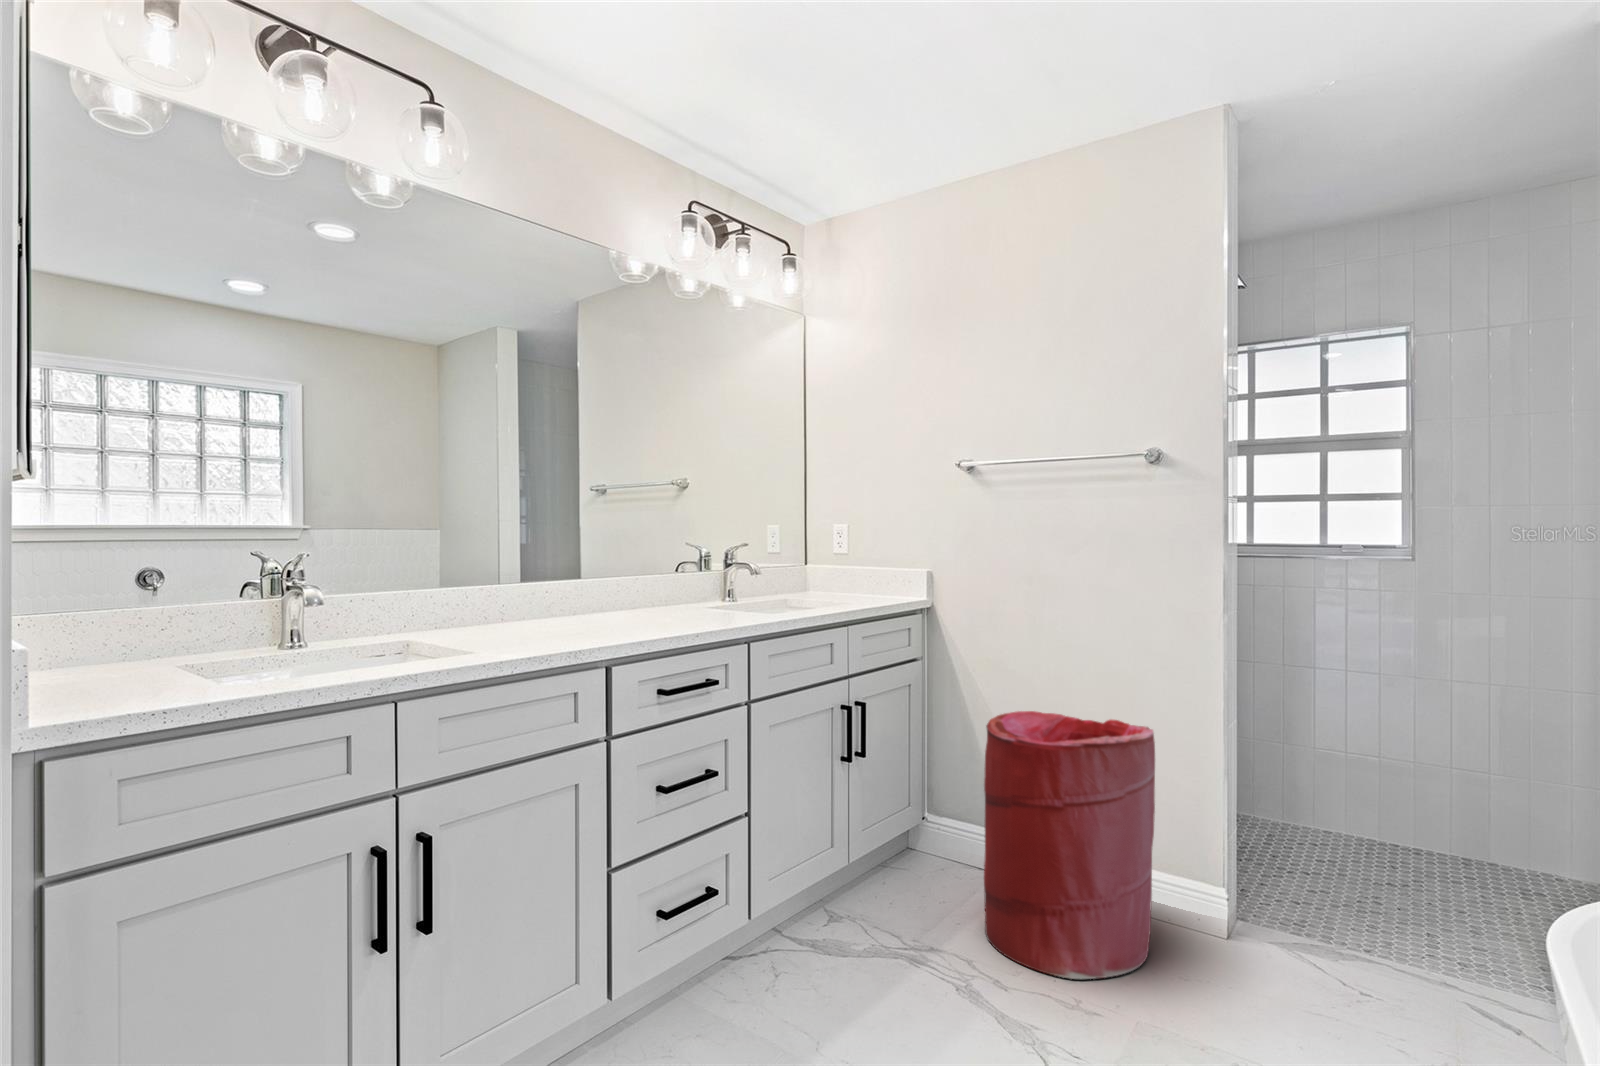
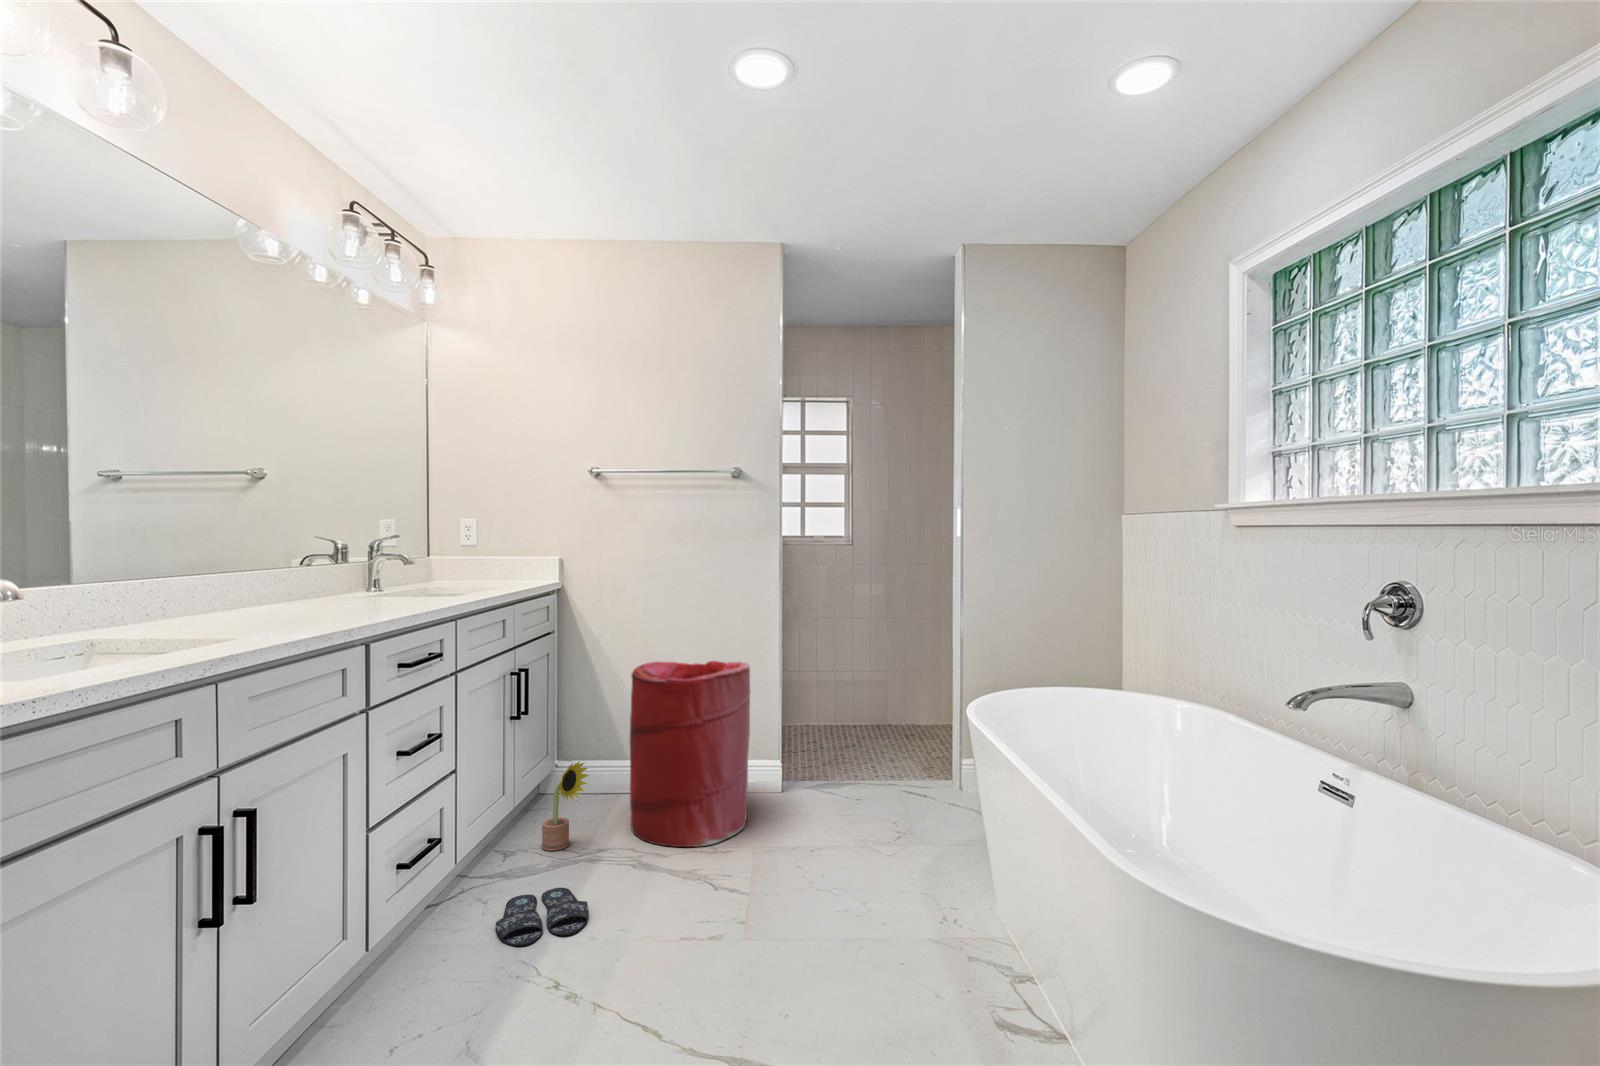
decorative plant: none [875,823,929,926] -> present [542,761,588,851]
slippers: none [774,967,880,1036] -> present [496,888,588,946]

